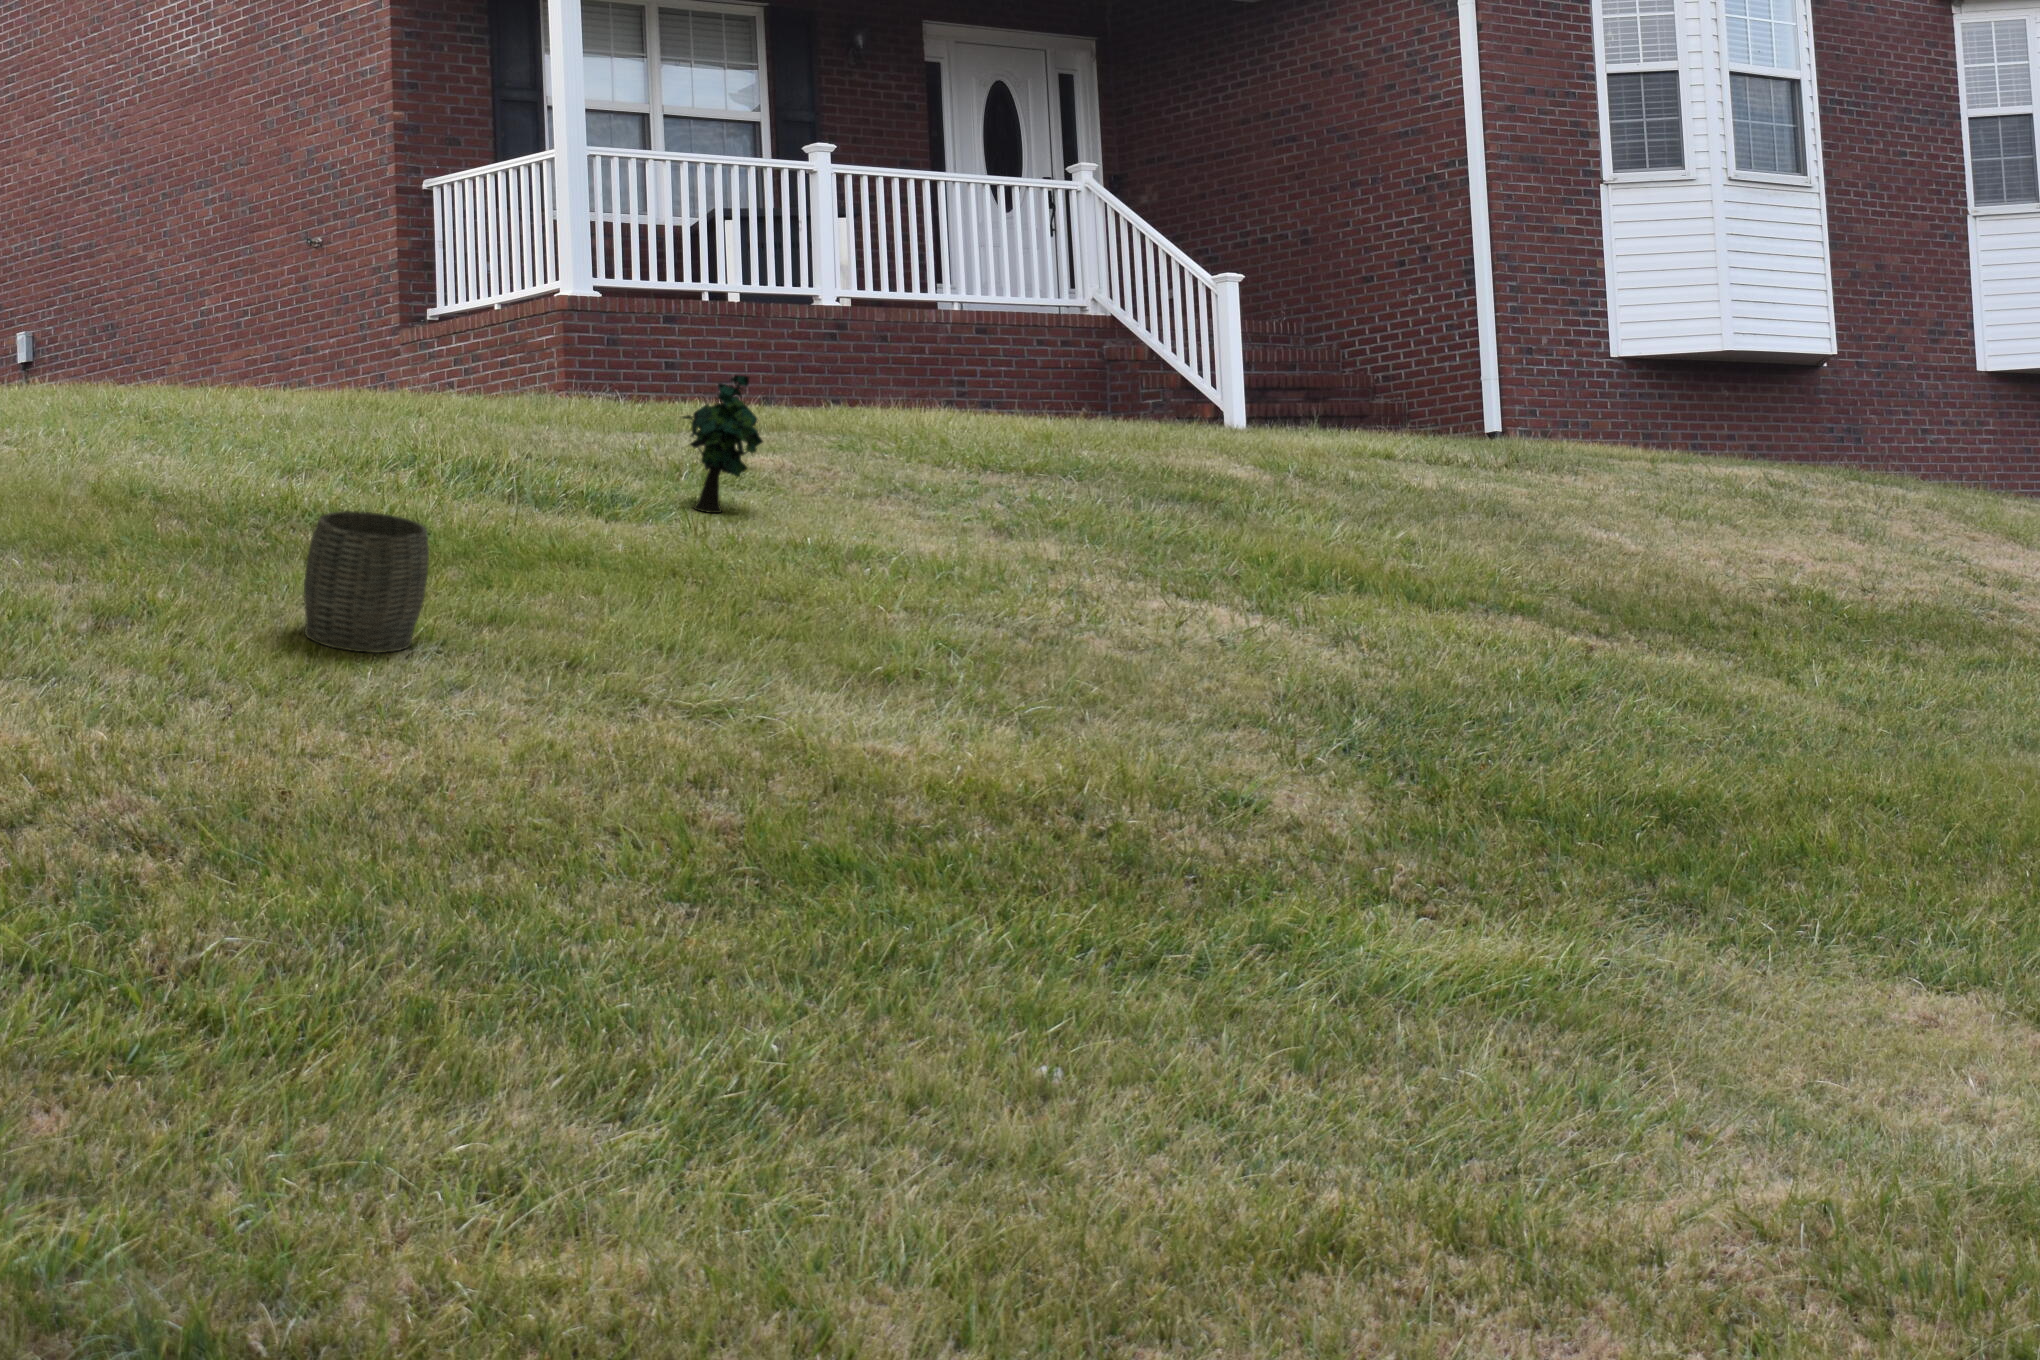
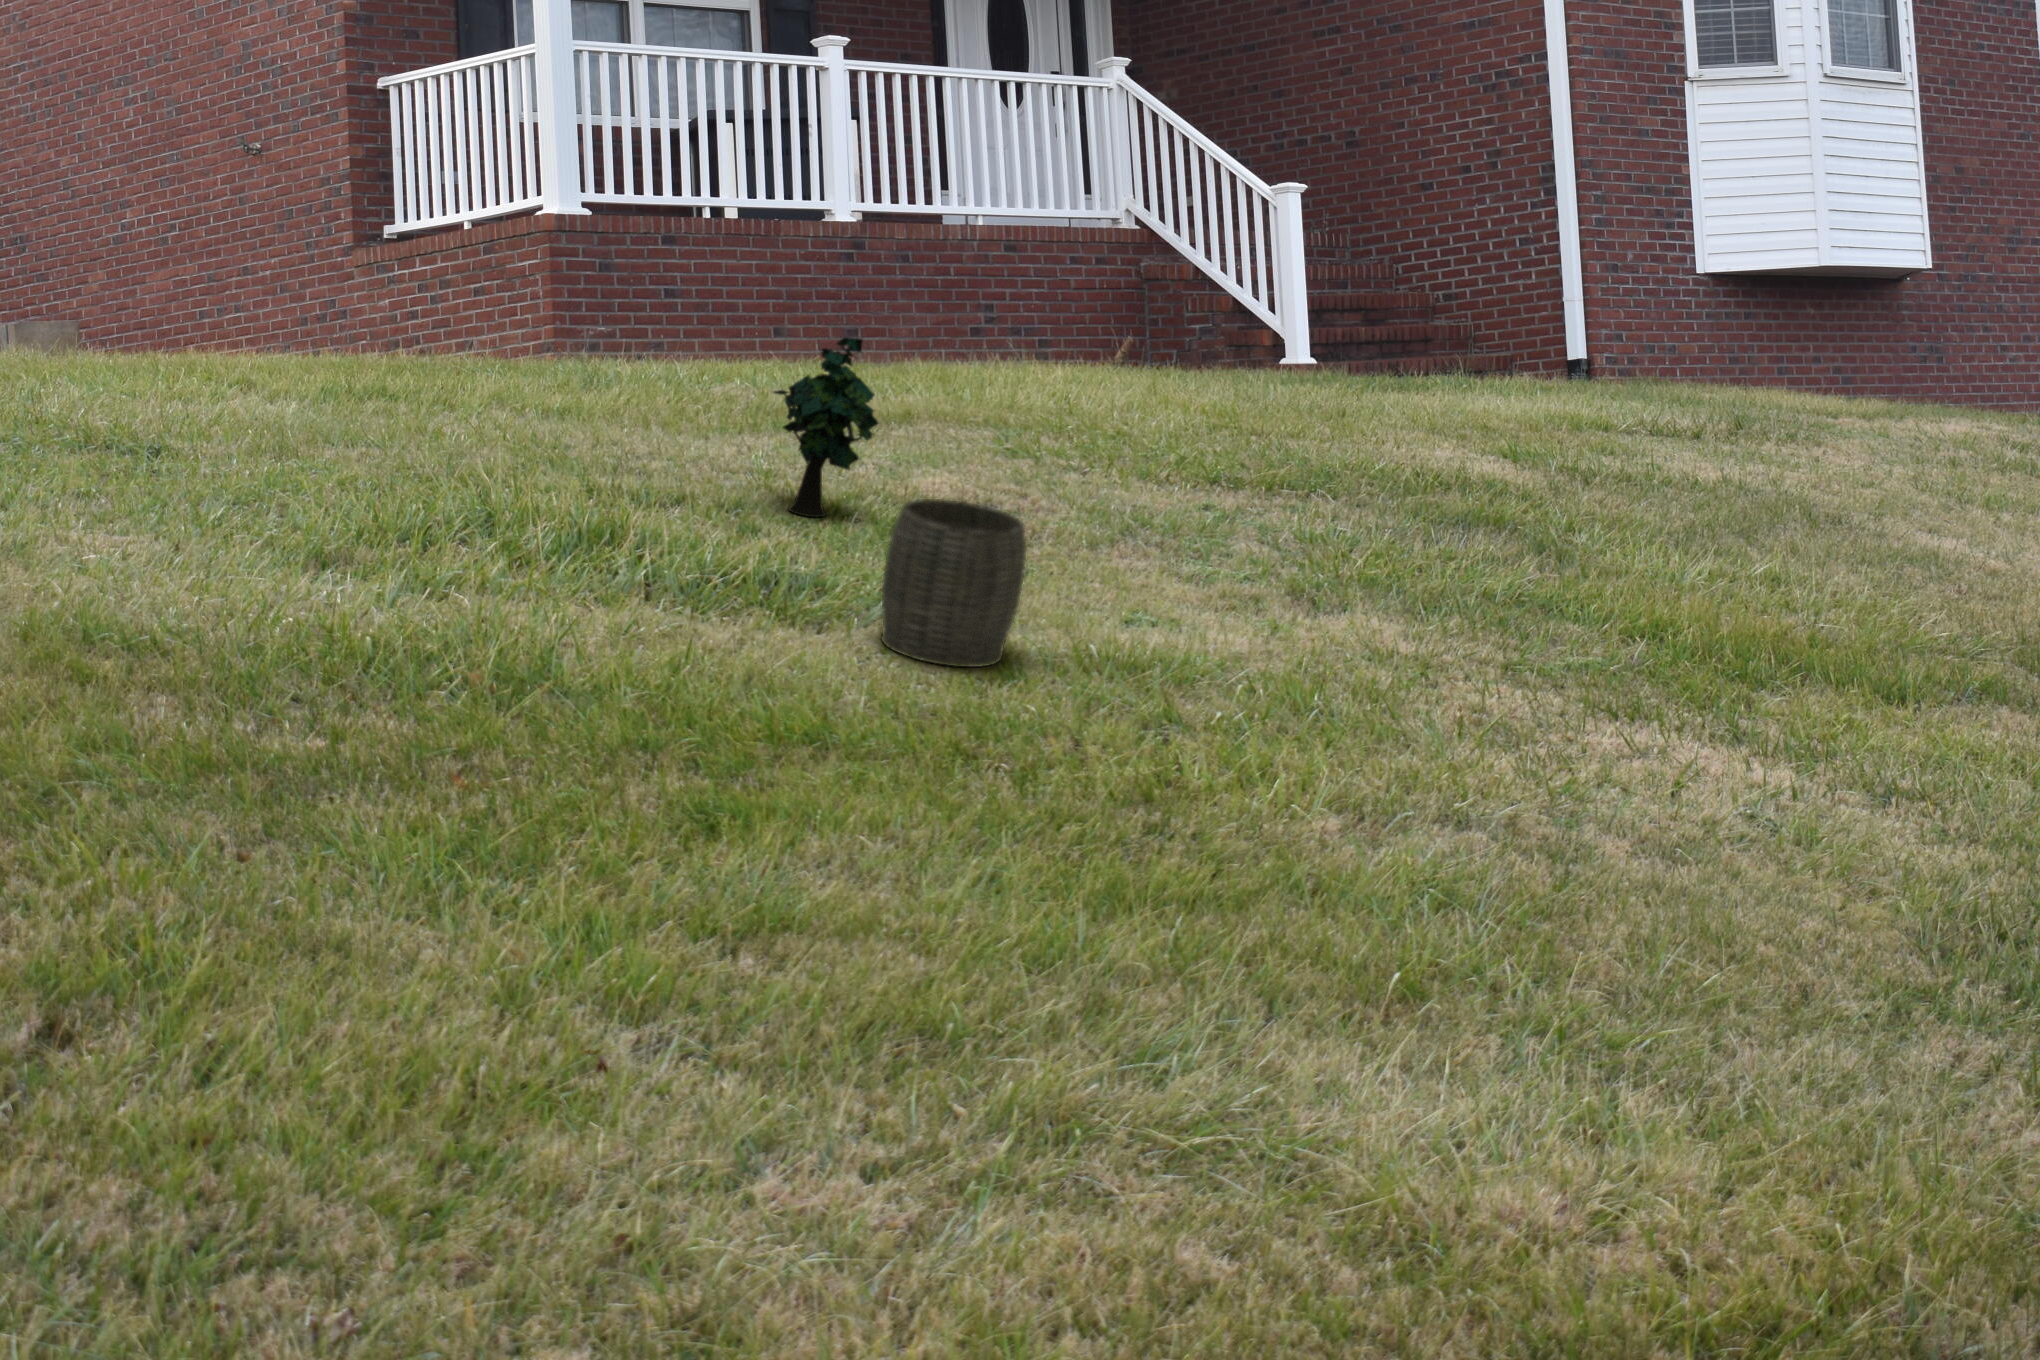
woven basket: present [304,511,429,653] -> present [882,499,1026,667]

